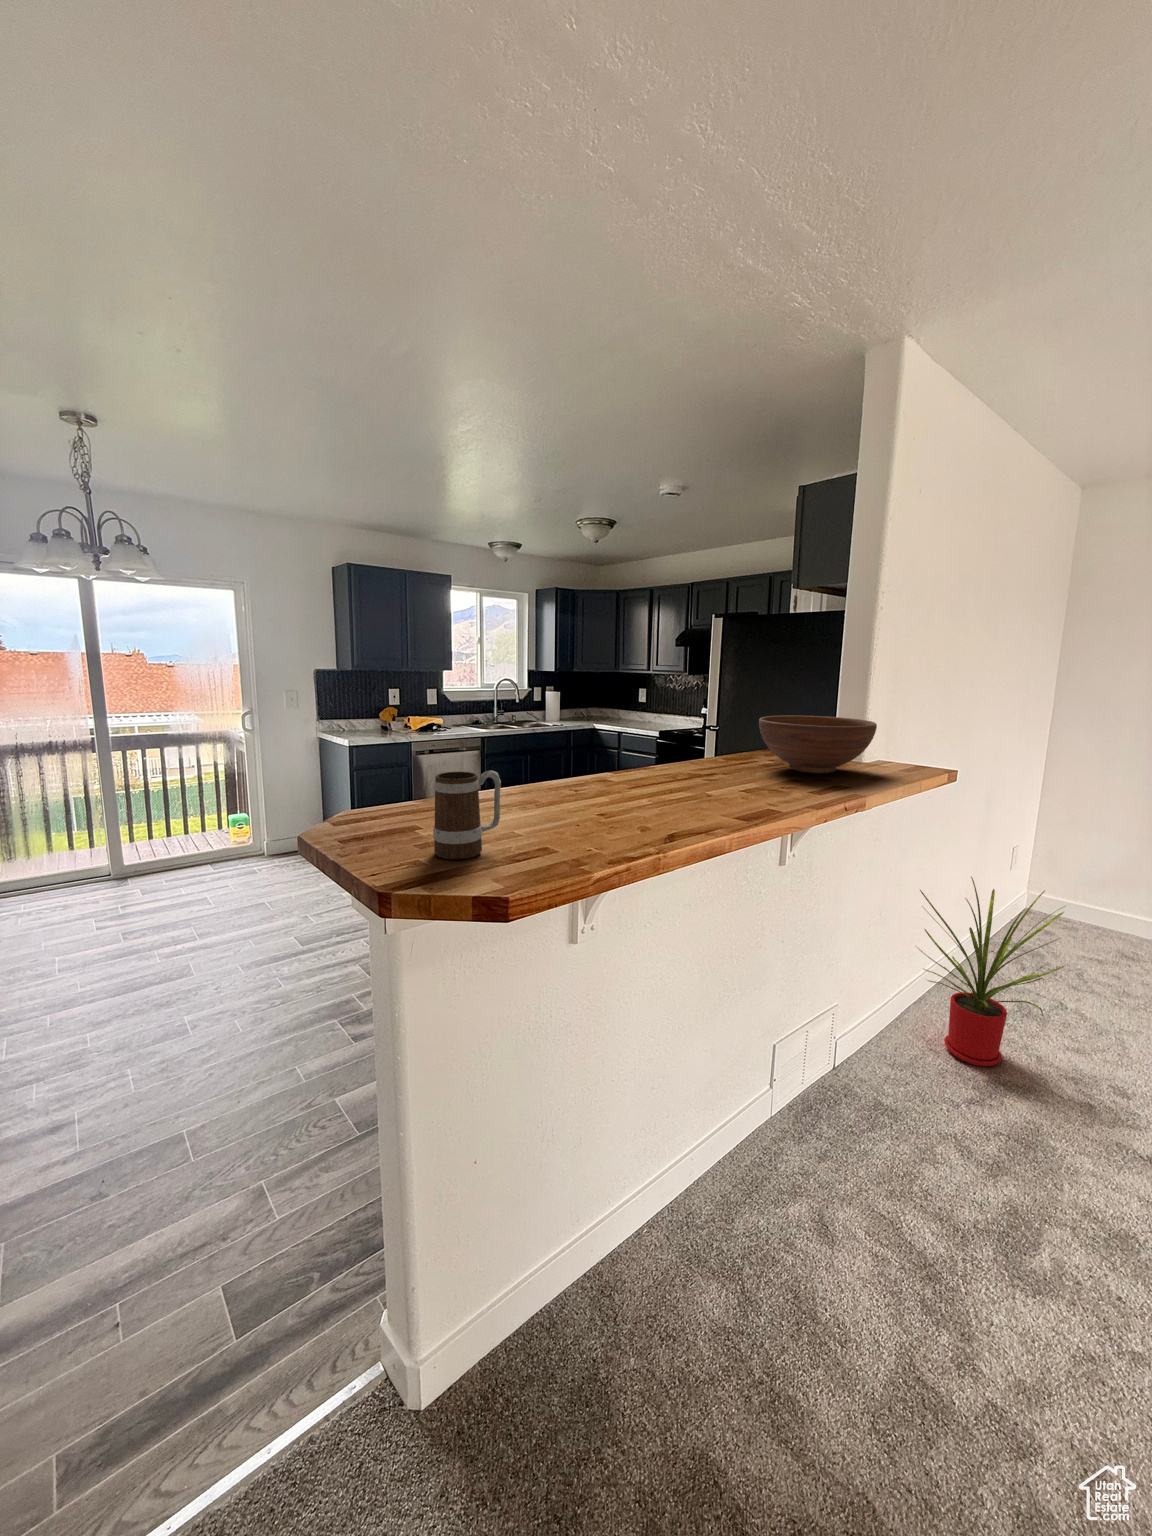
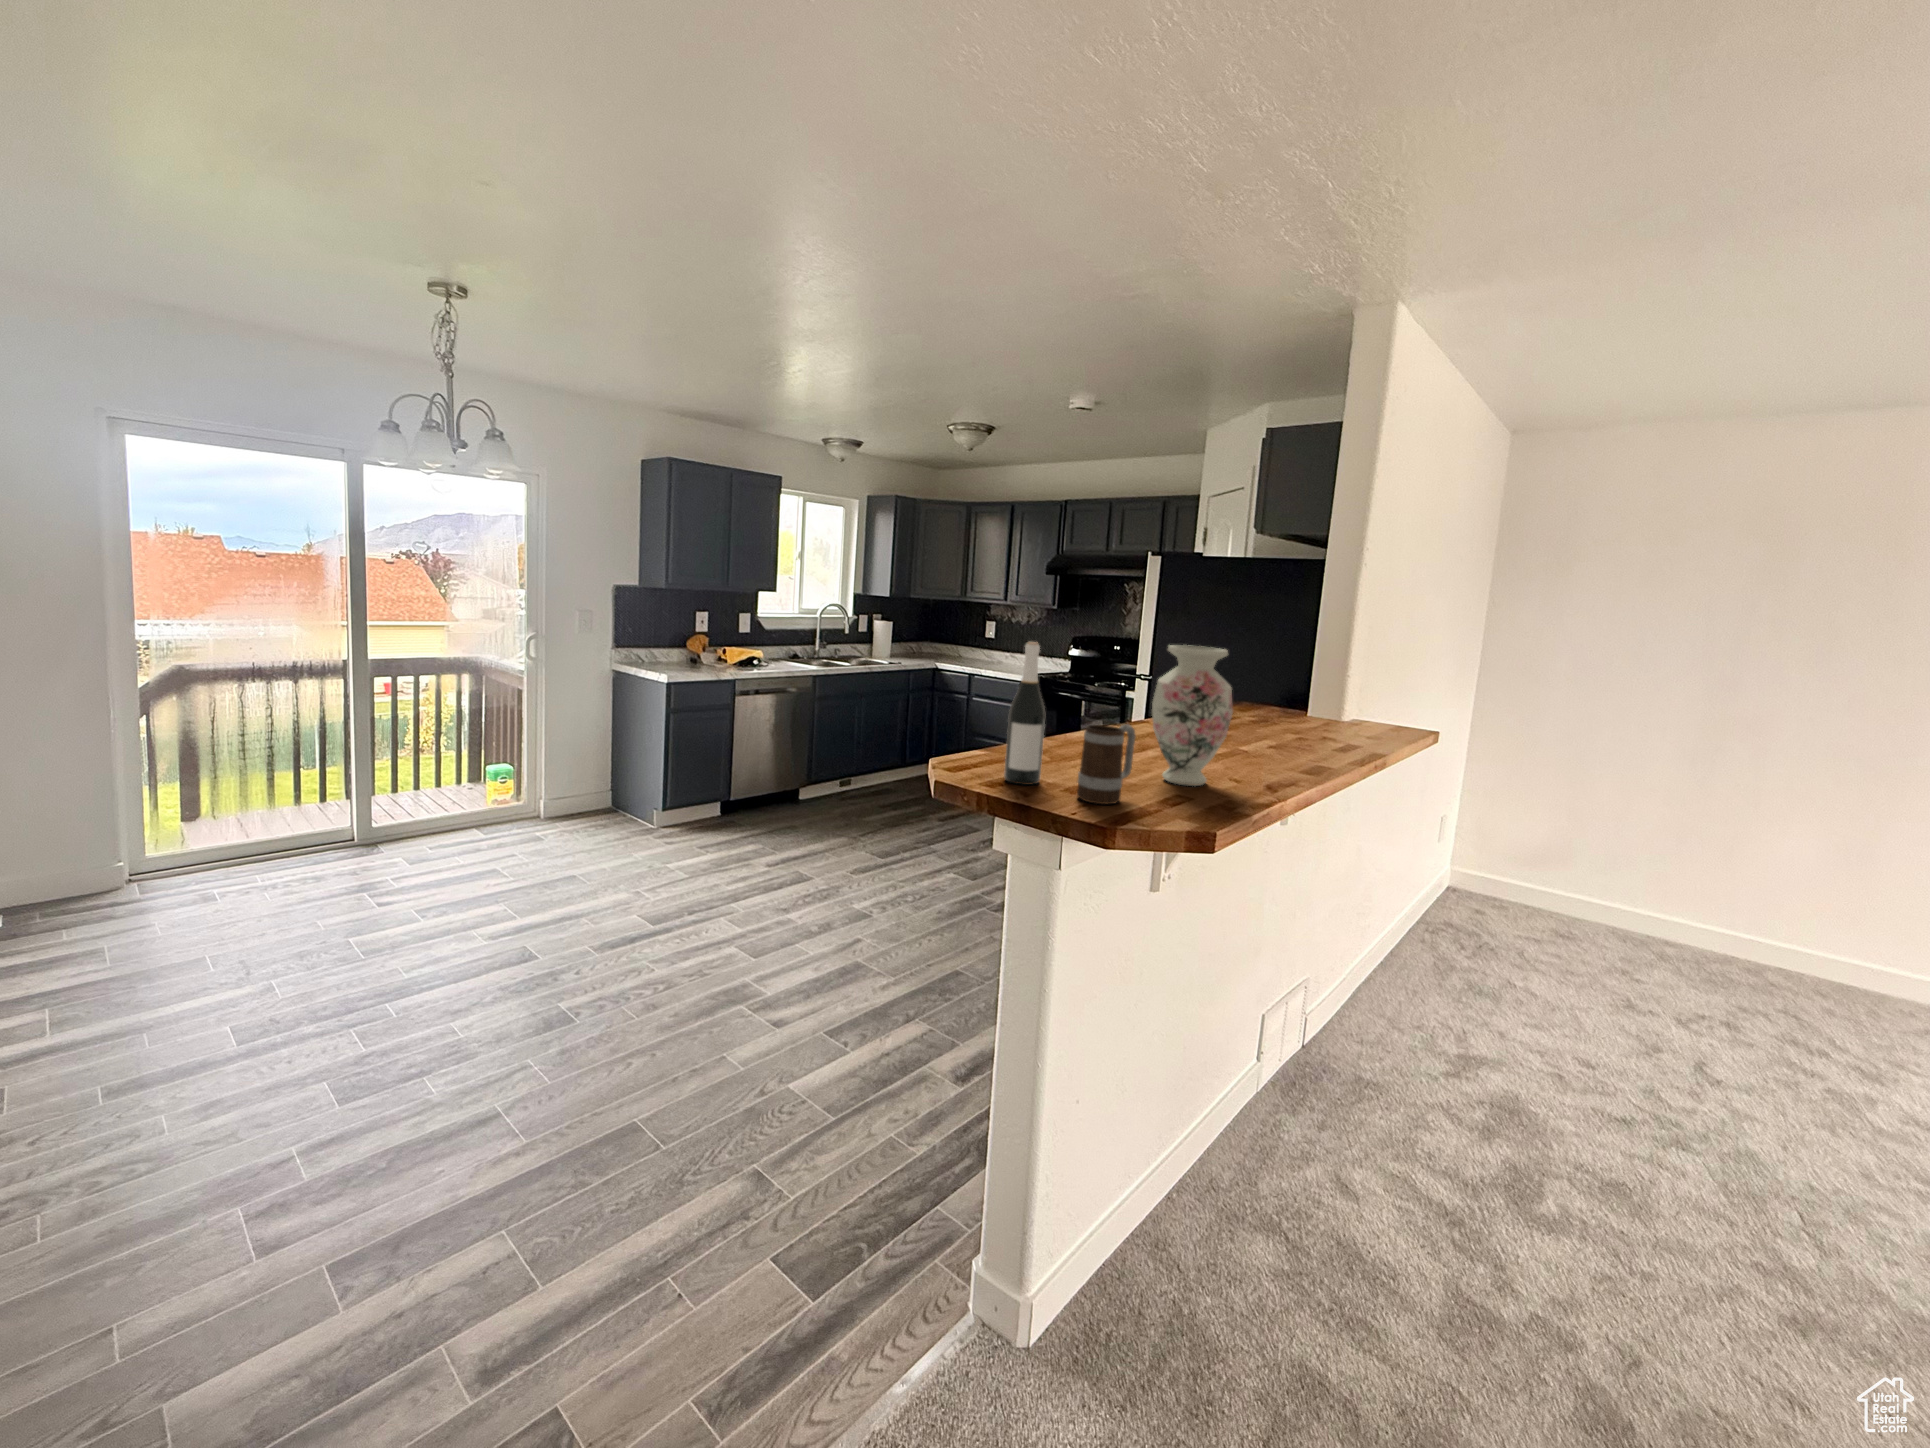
vase: none [555,684,639,834] -> present [1152,645,1233,786]
wine bottle: none [390,686,431,837] -> present [1004,642,1045,785]
fruit bowl: present [759,716,877,773] -> none [1252,672,1376,733]
house plant: present [918,877,1065,1066] -> none [1381,844,1538,1043]

